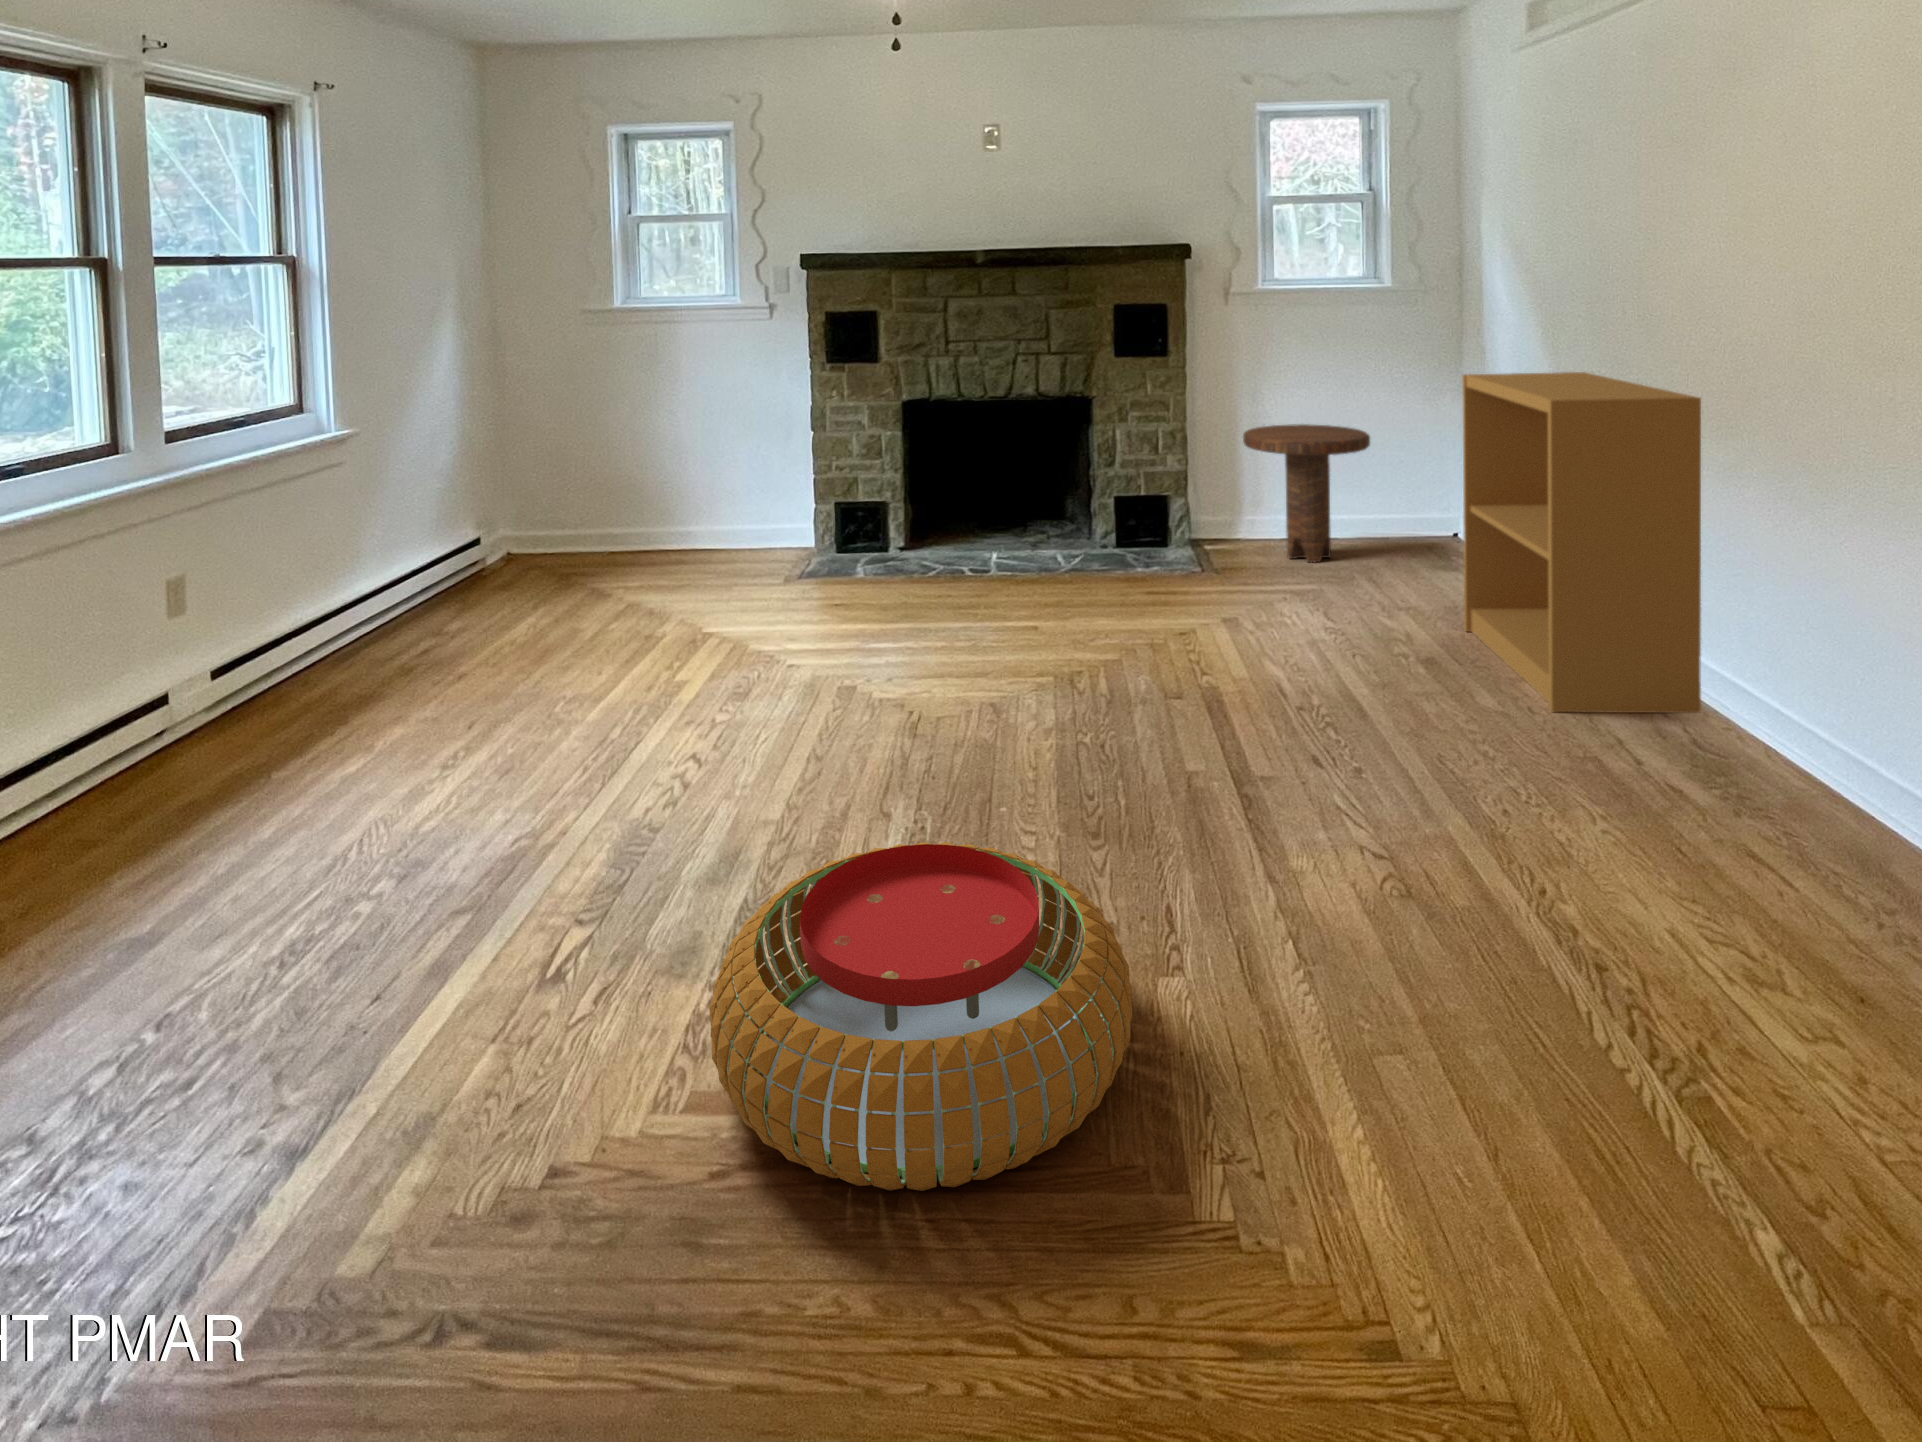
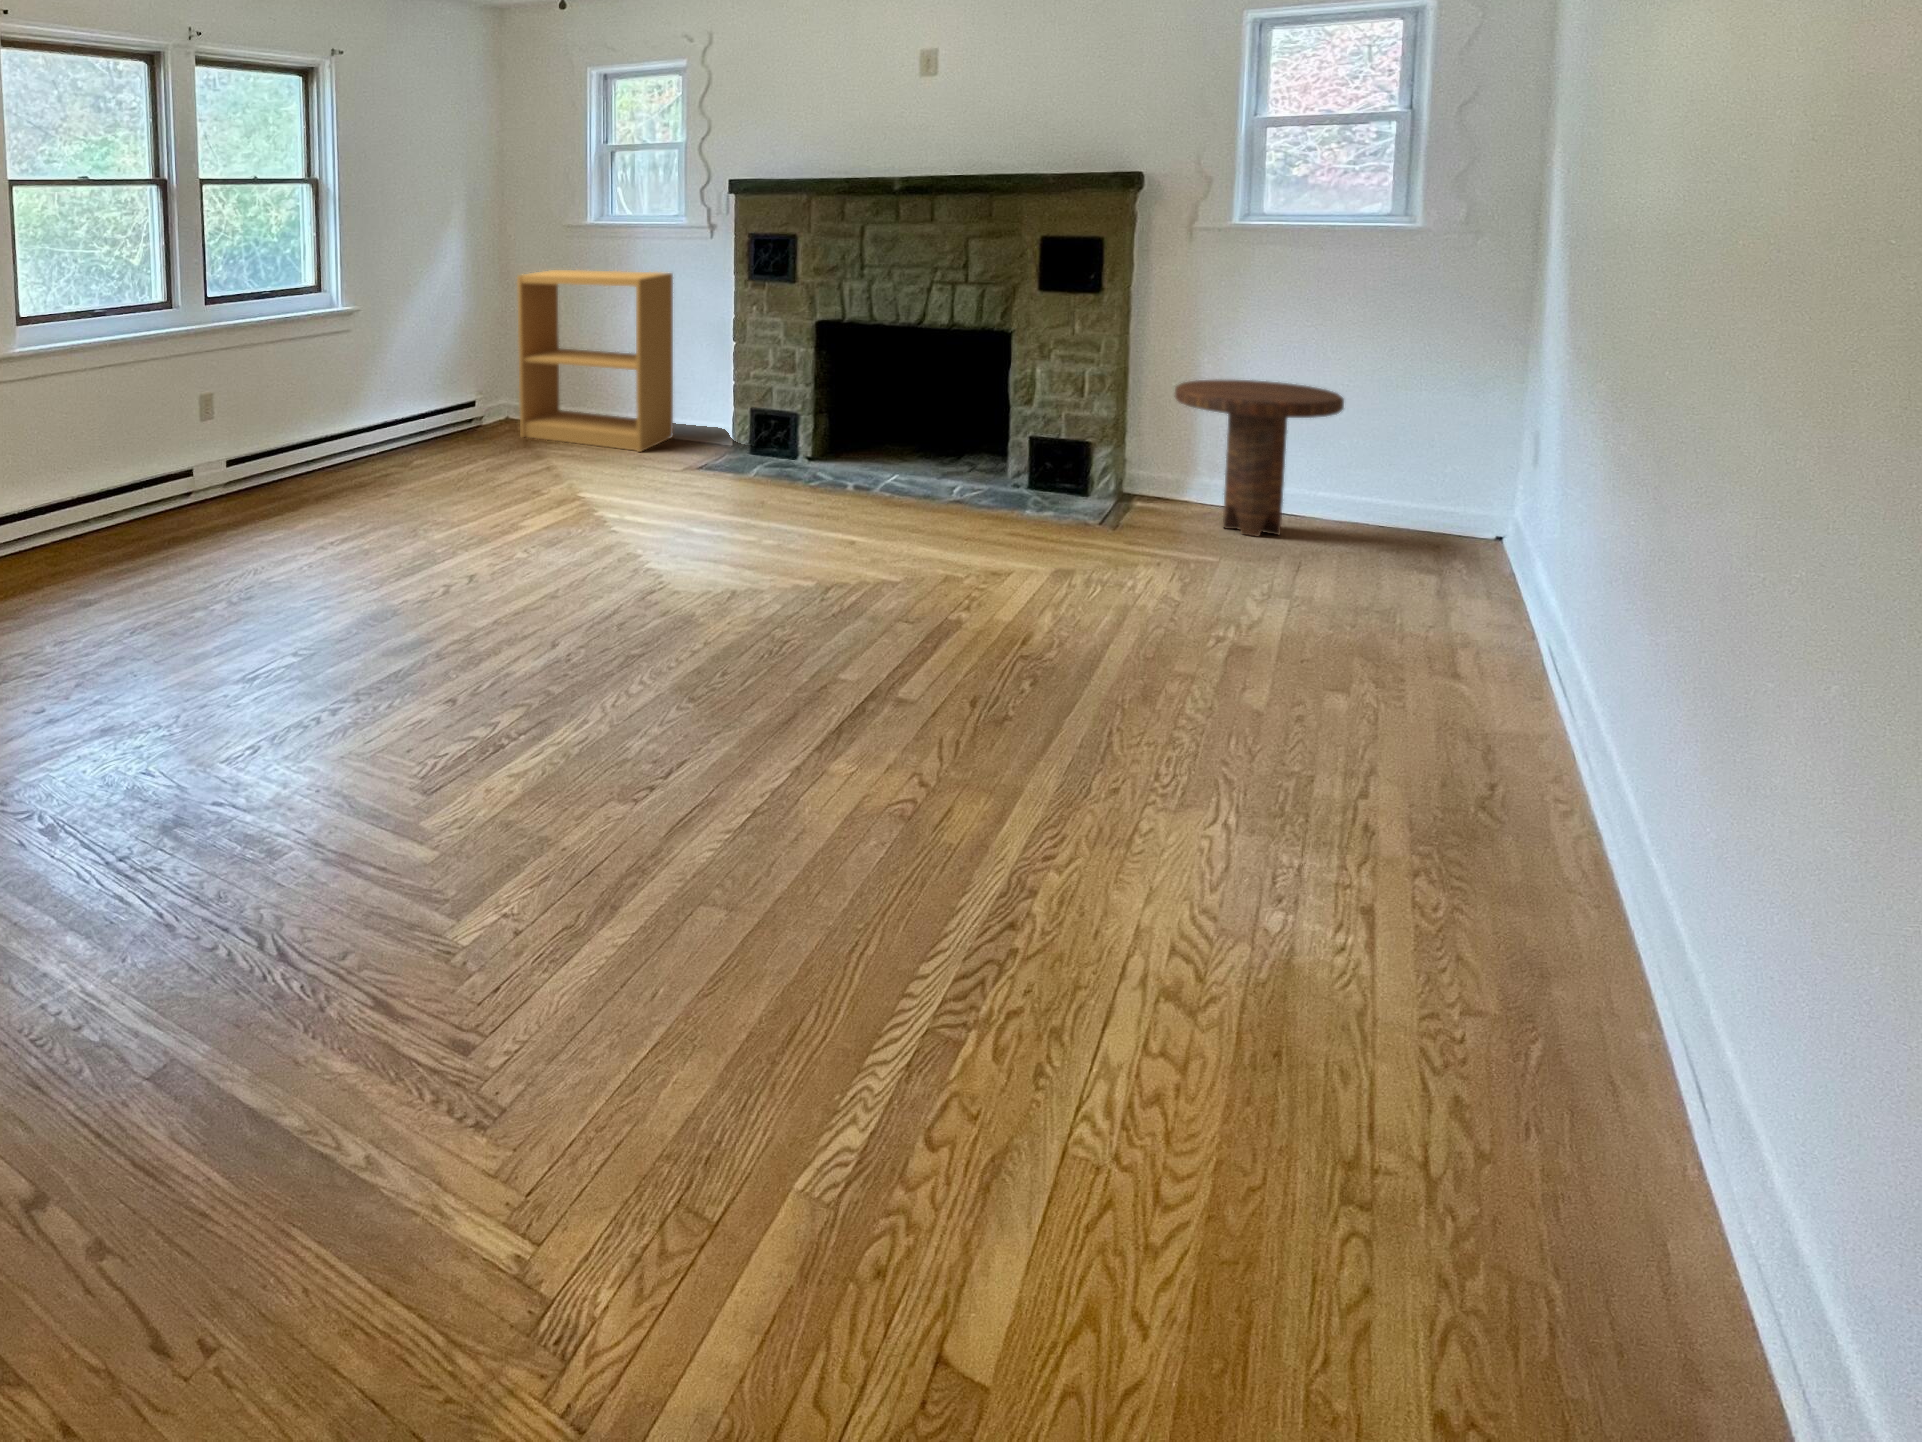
bookshelf: present [1462,372,1701,713] -> present [517,270,673,452]
pouf: present [709,842,1133,1191] -> none [336,615,613,796]

